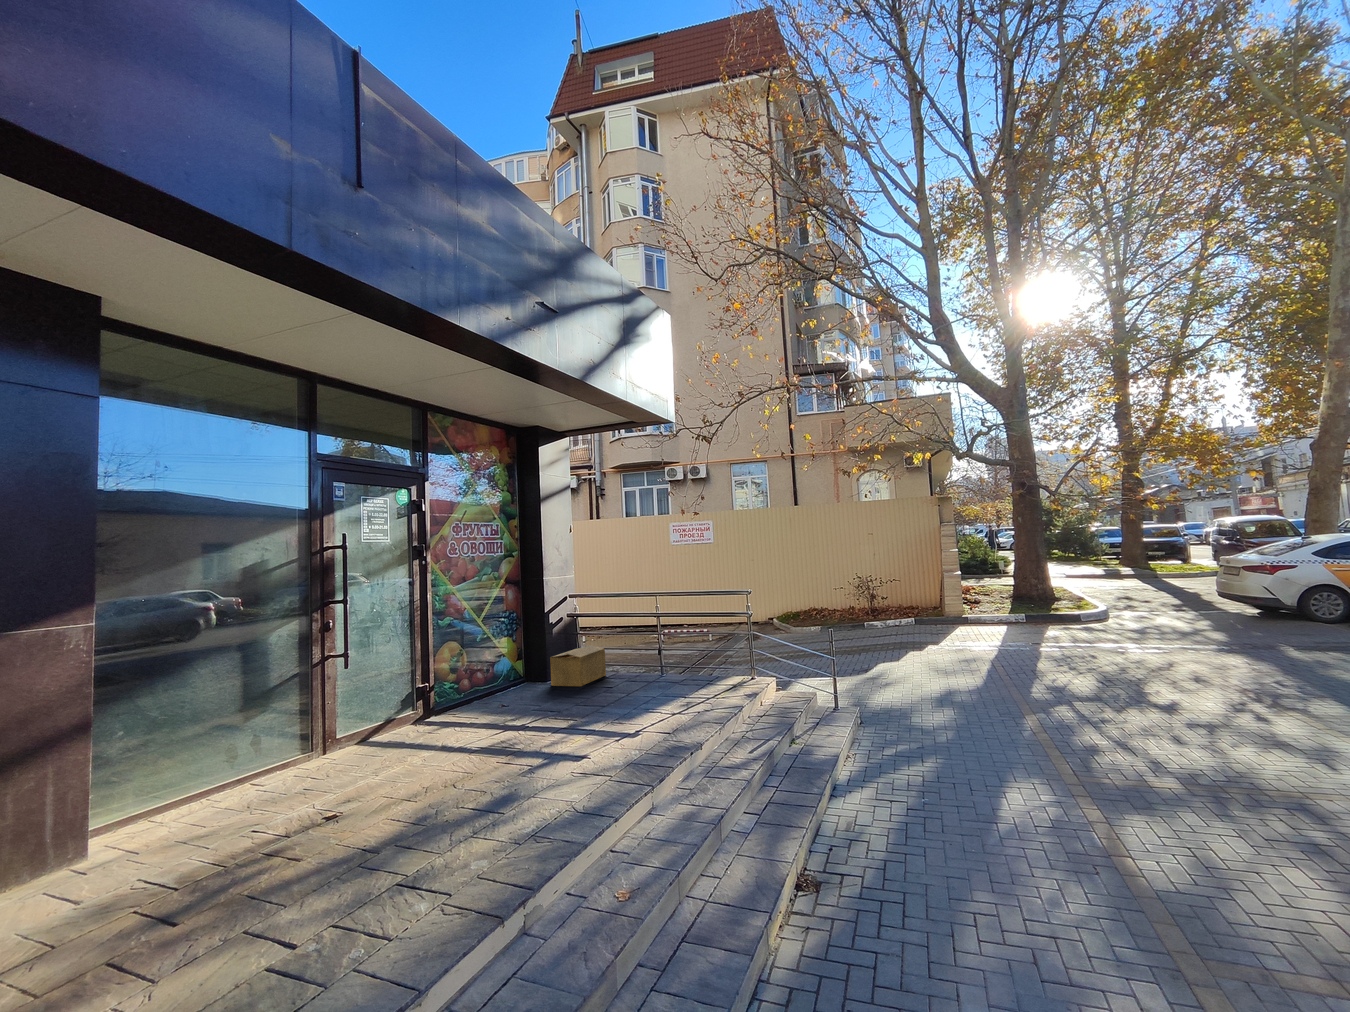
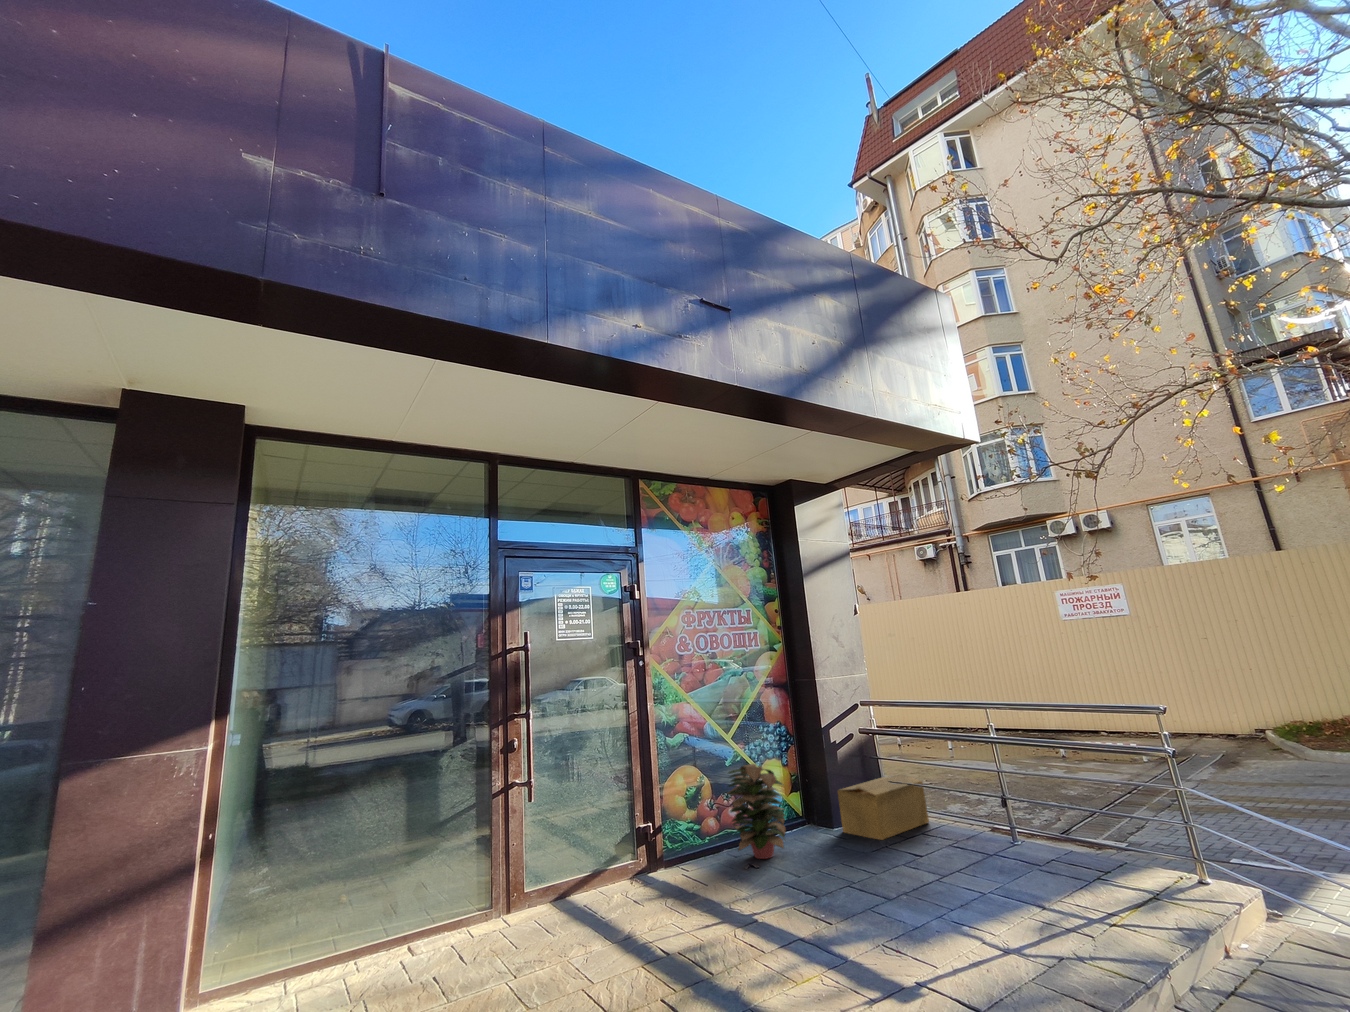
decorative plant: none [477,639,524,704] -> present [727,764,786,859]

